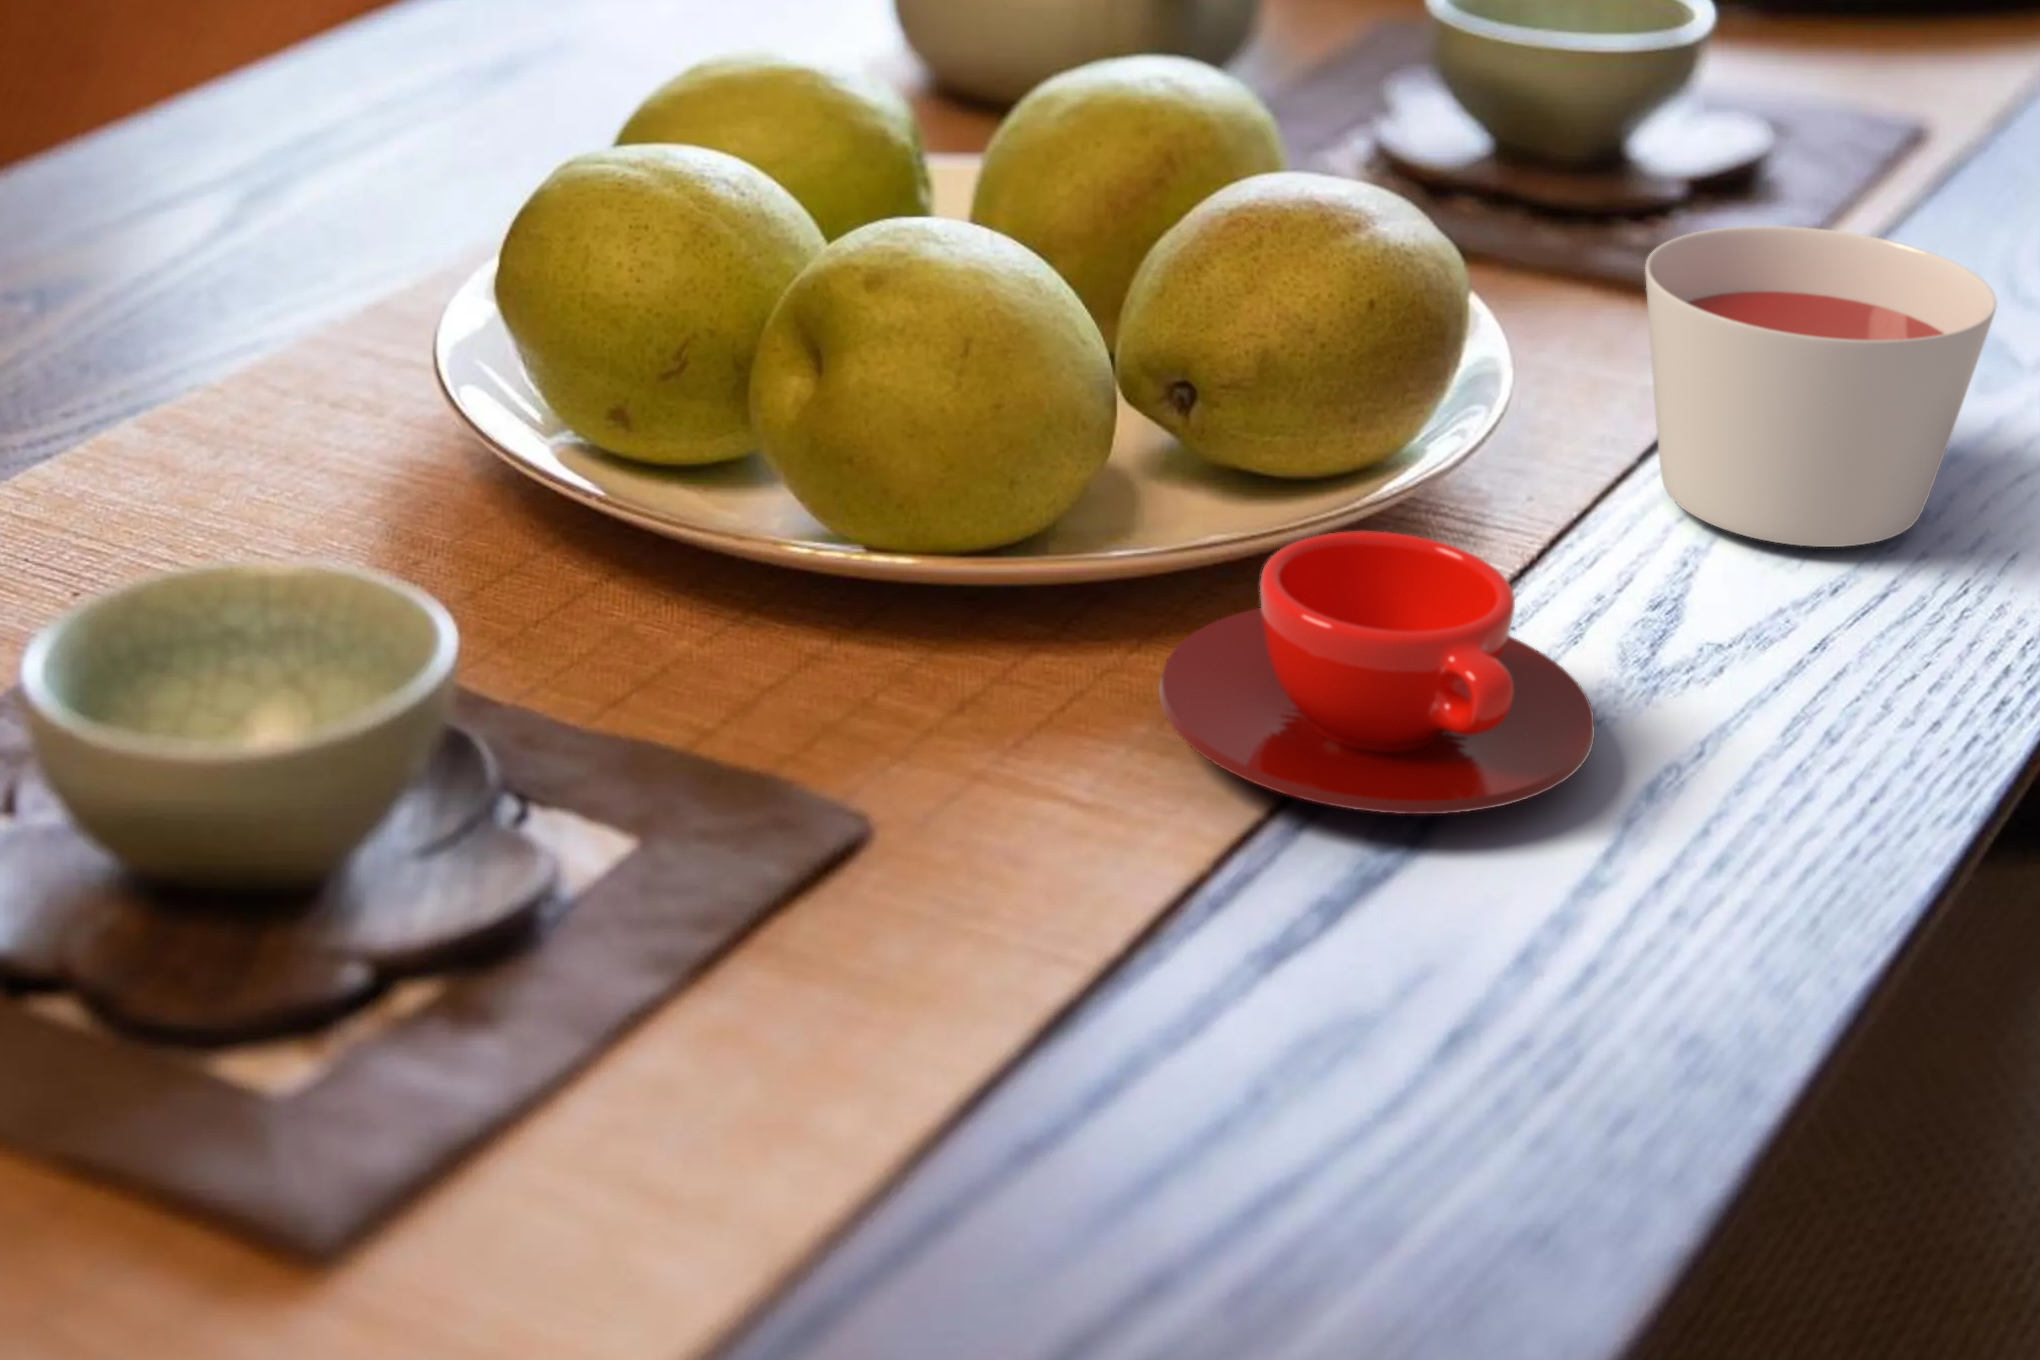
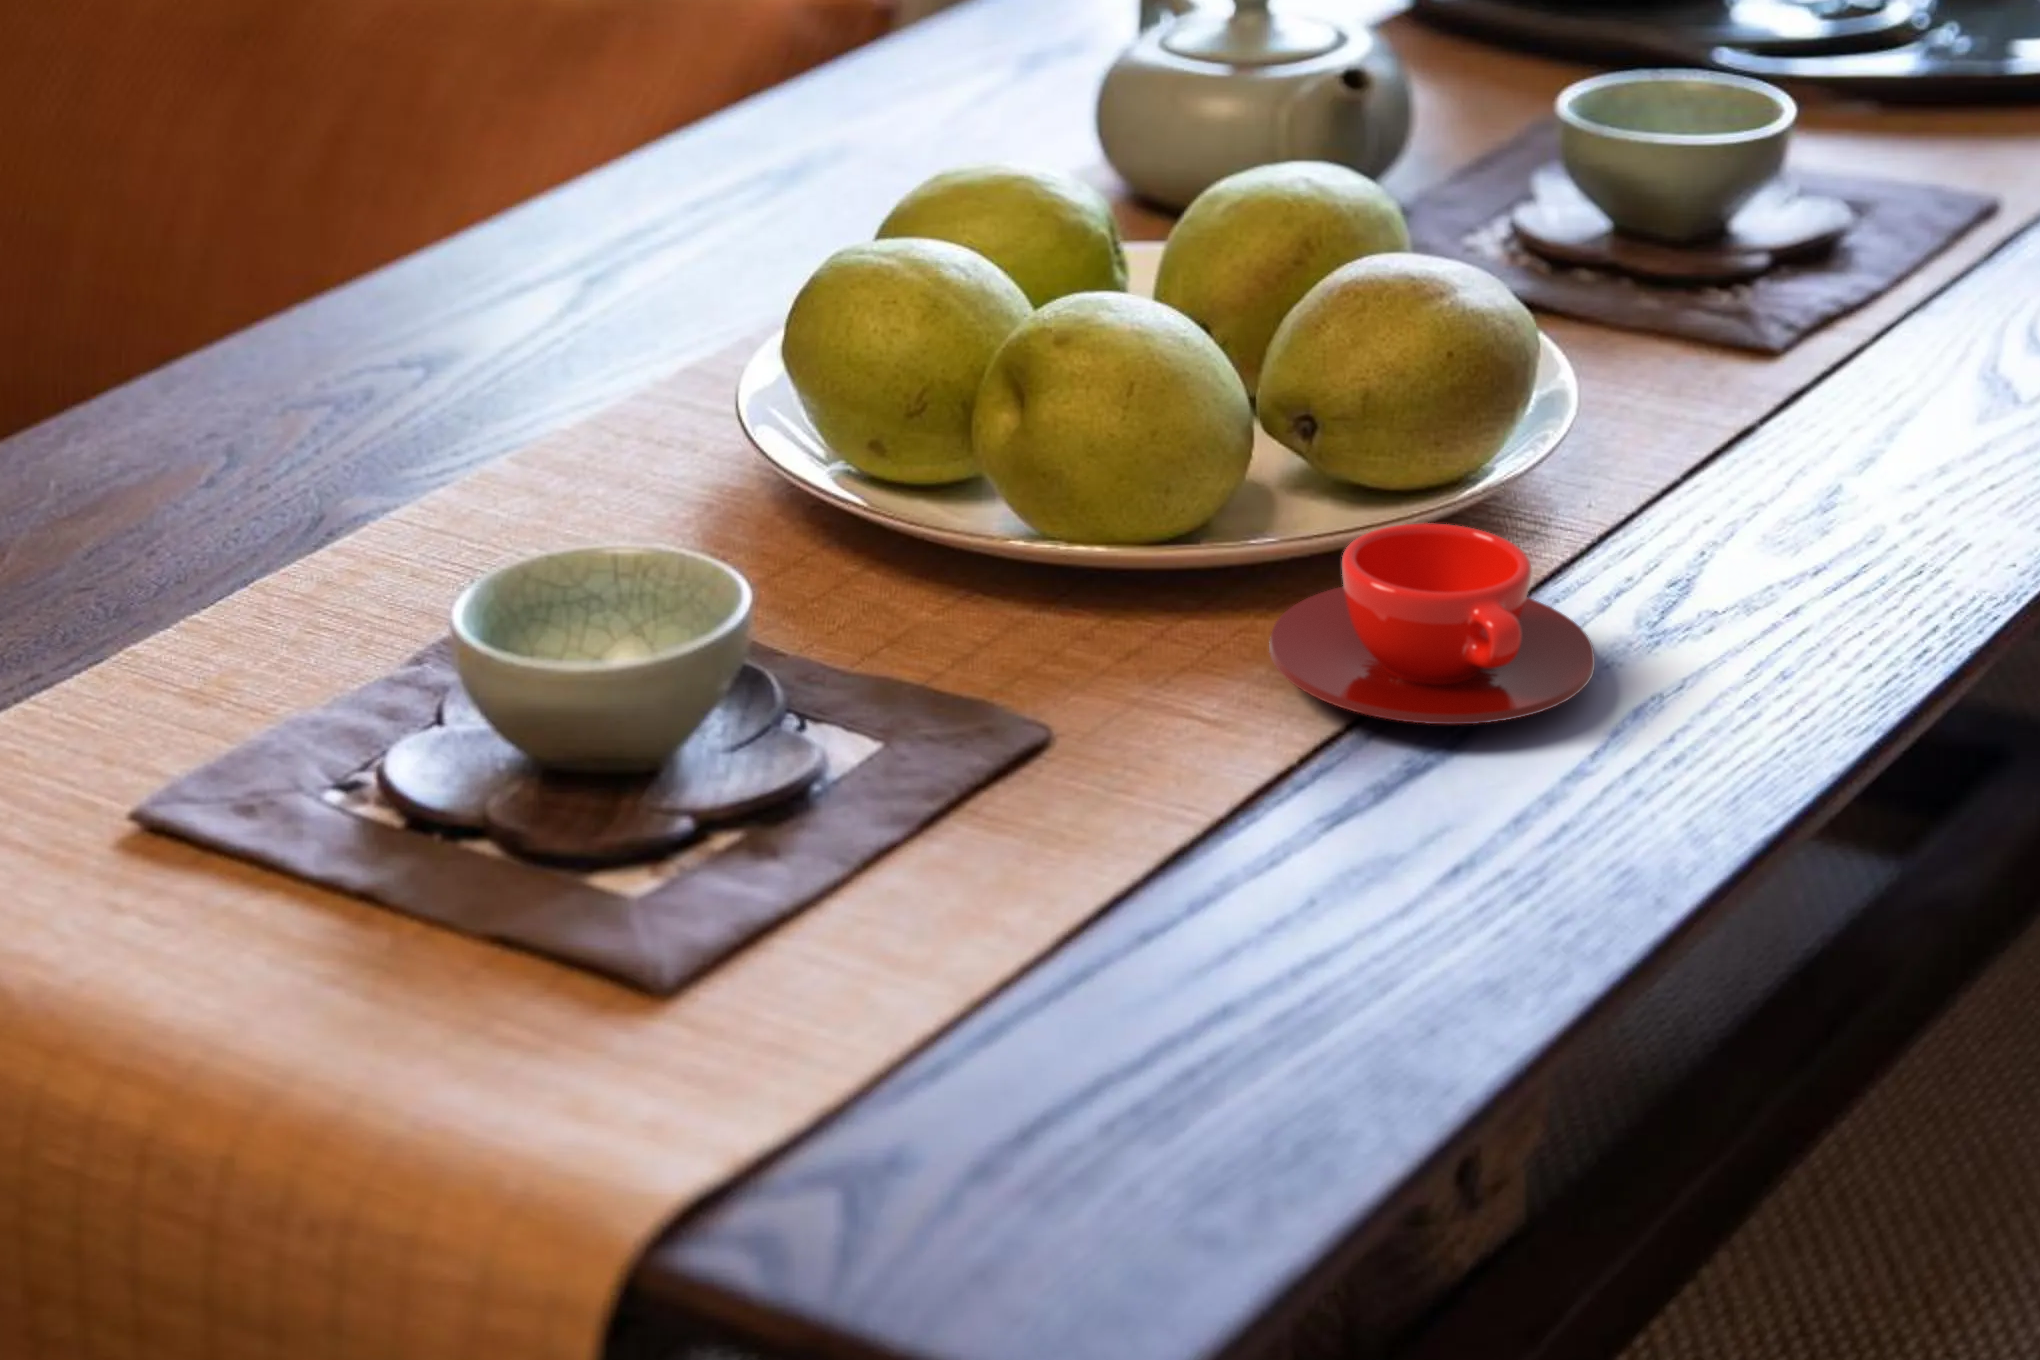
candle: present [1645,226,1997,547] -> none [1673,289,1949,539]

